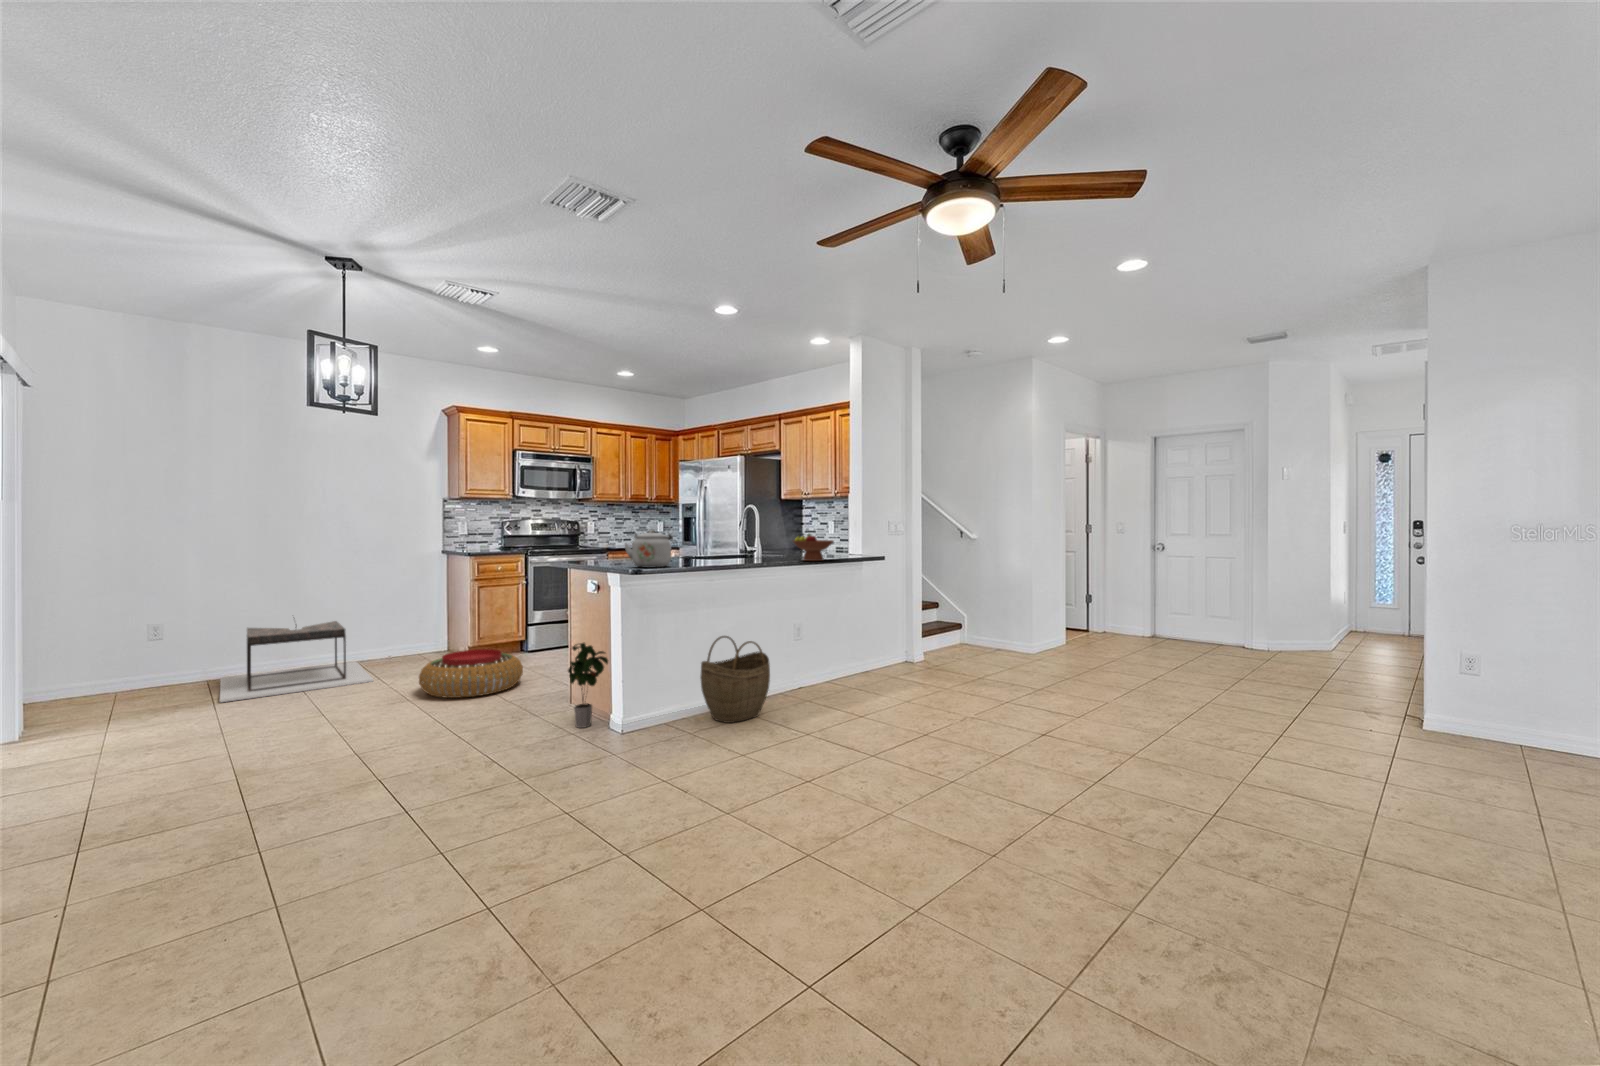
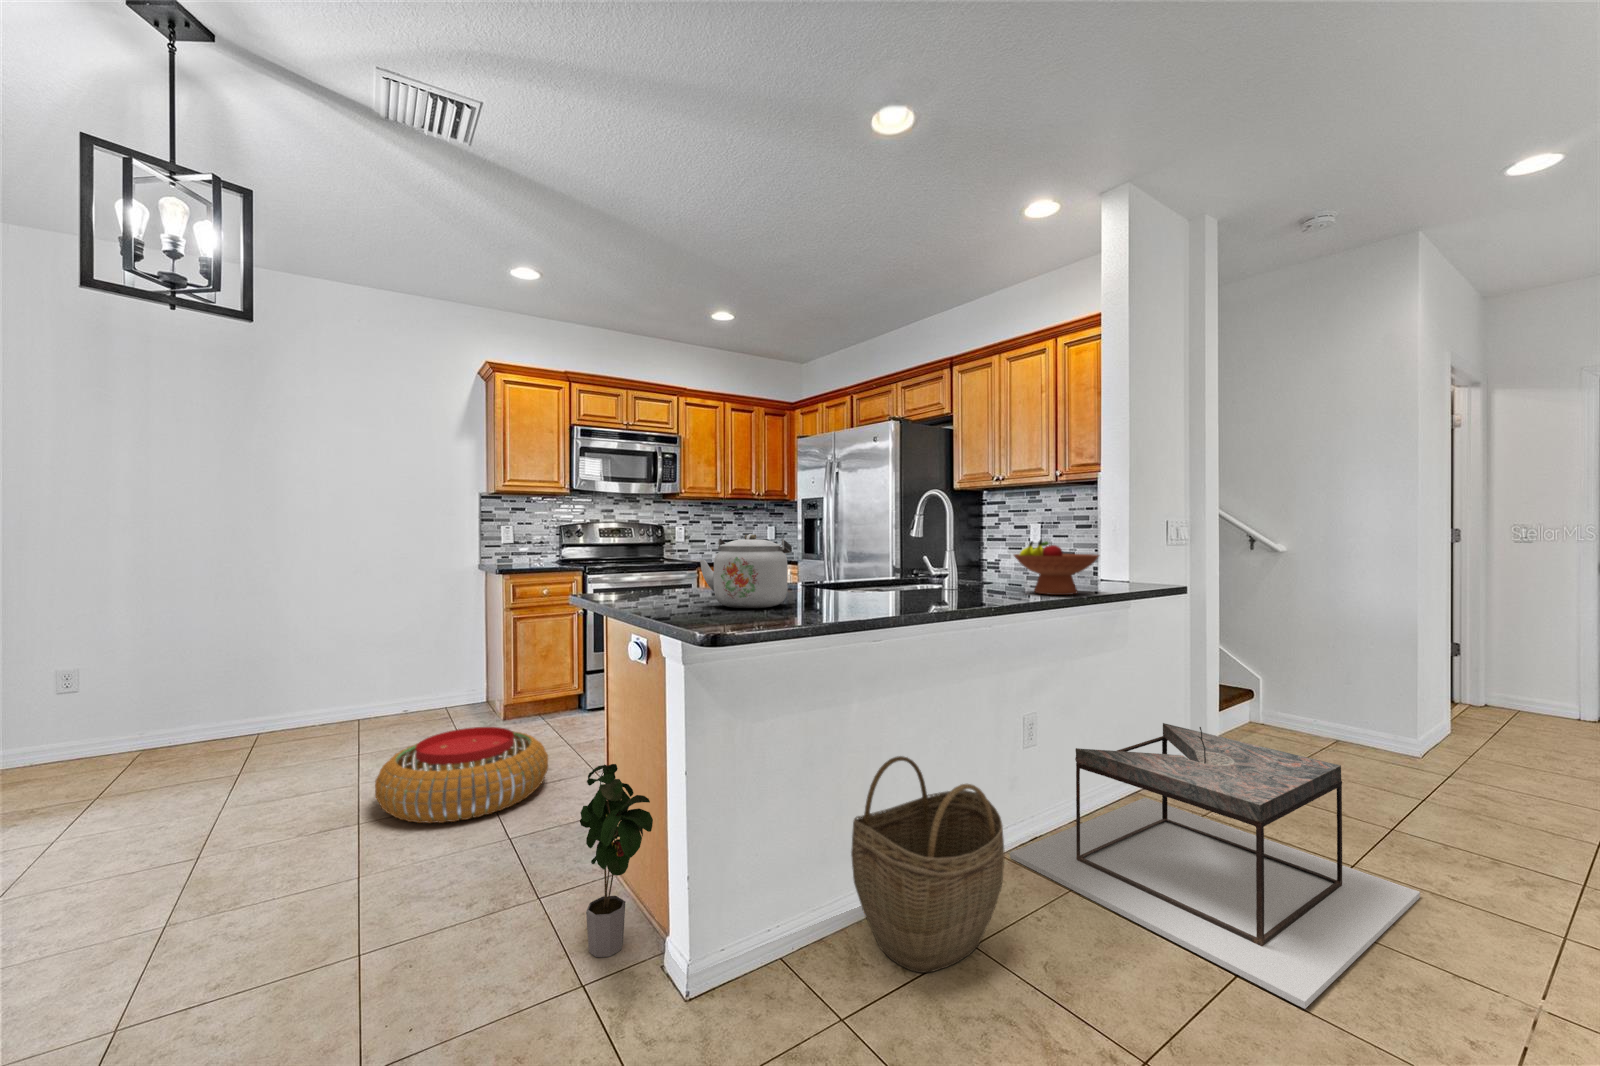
coffee table: present [220,621,374,702] -> present [1010,723,1420,1009]

